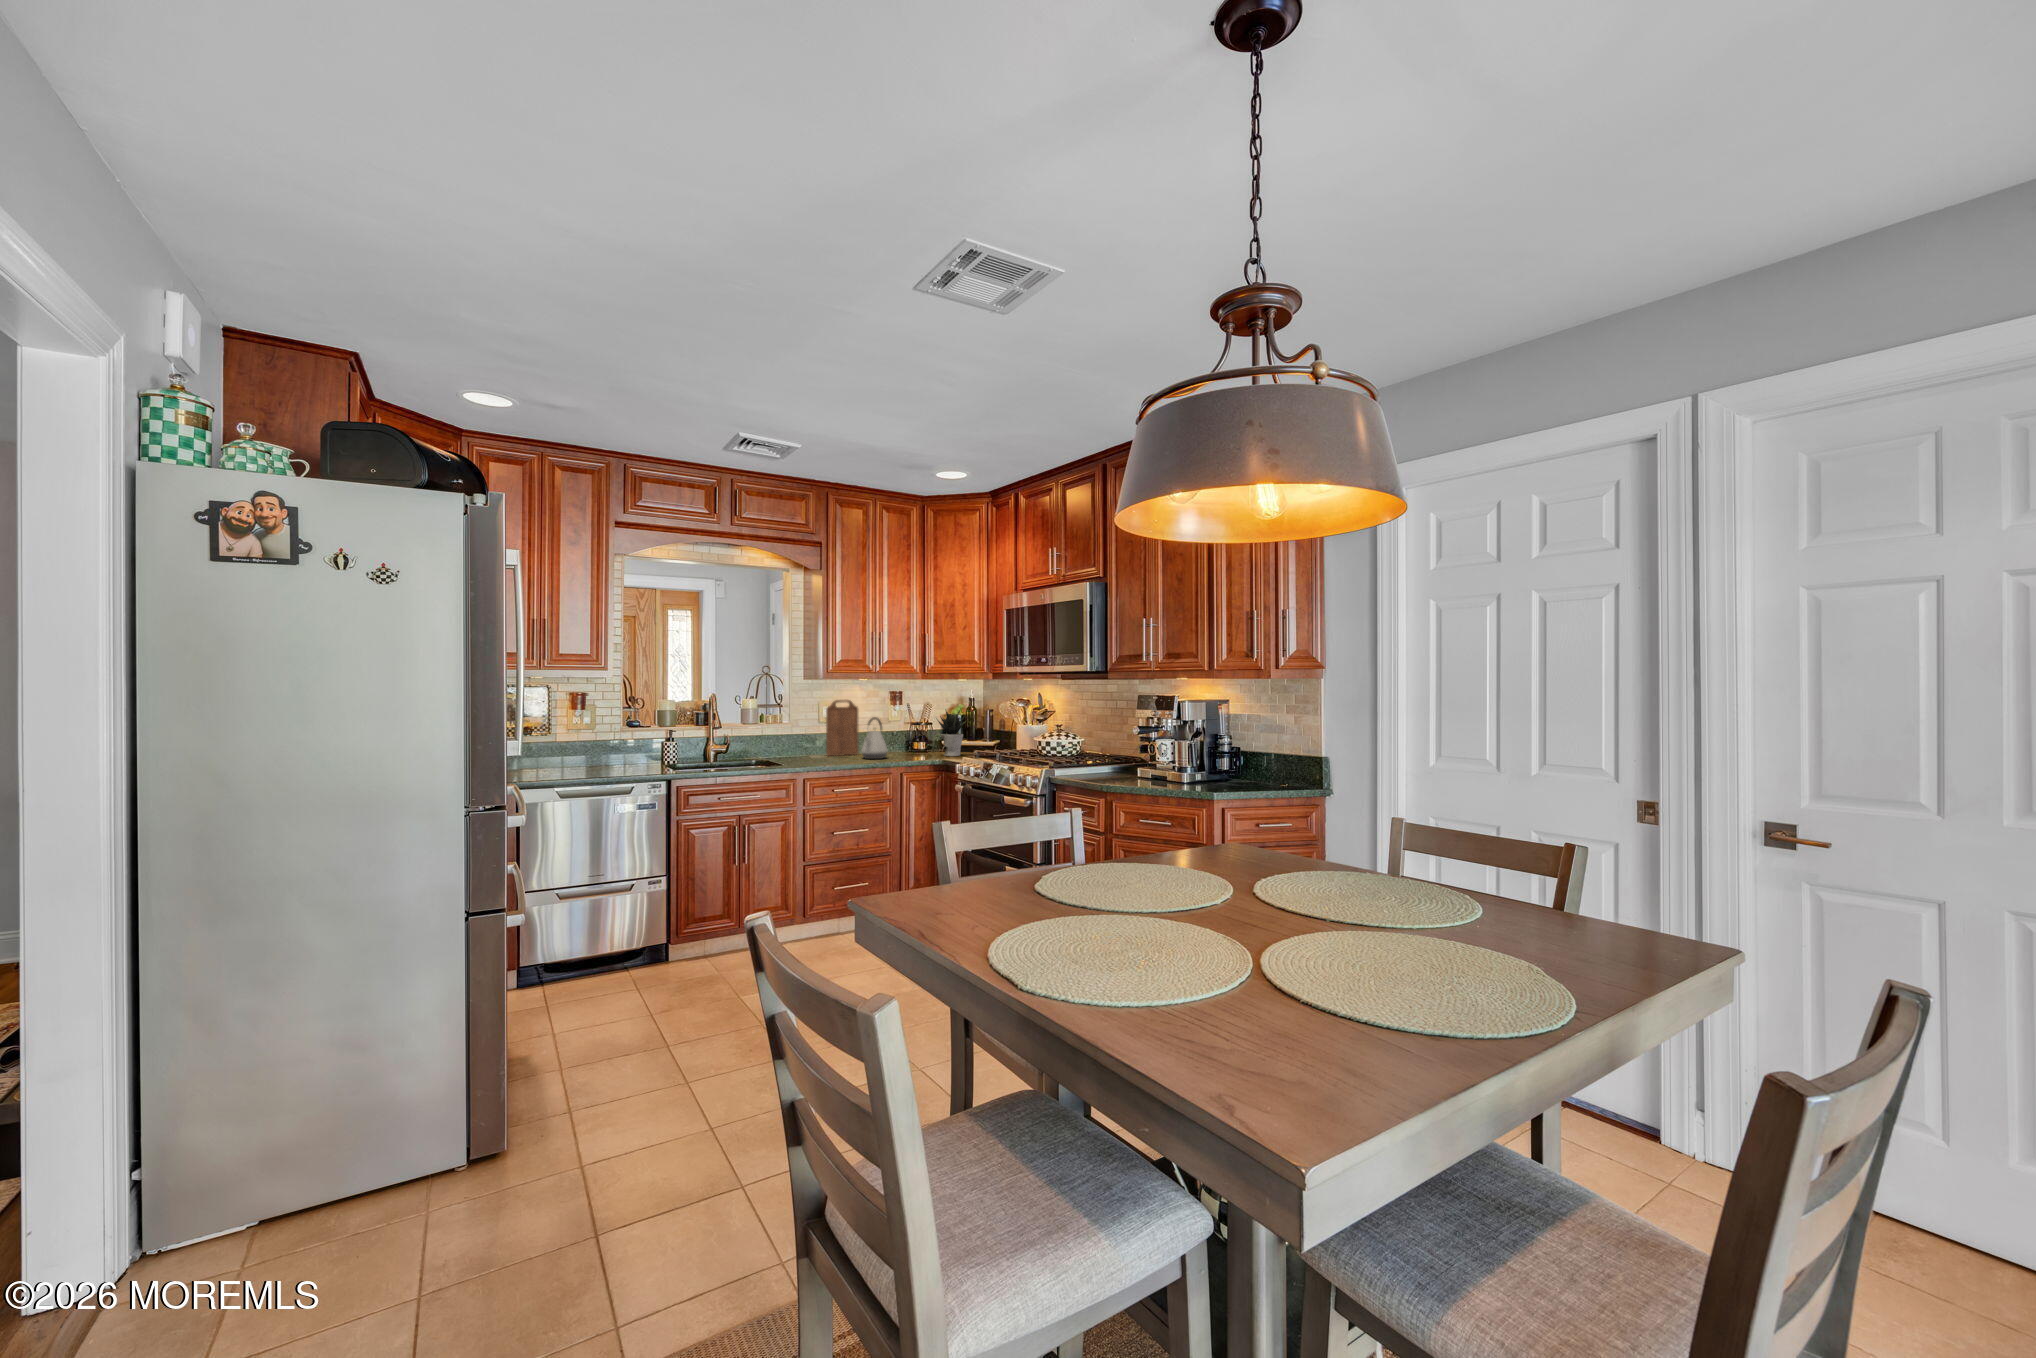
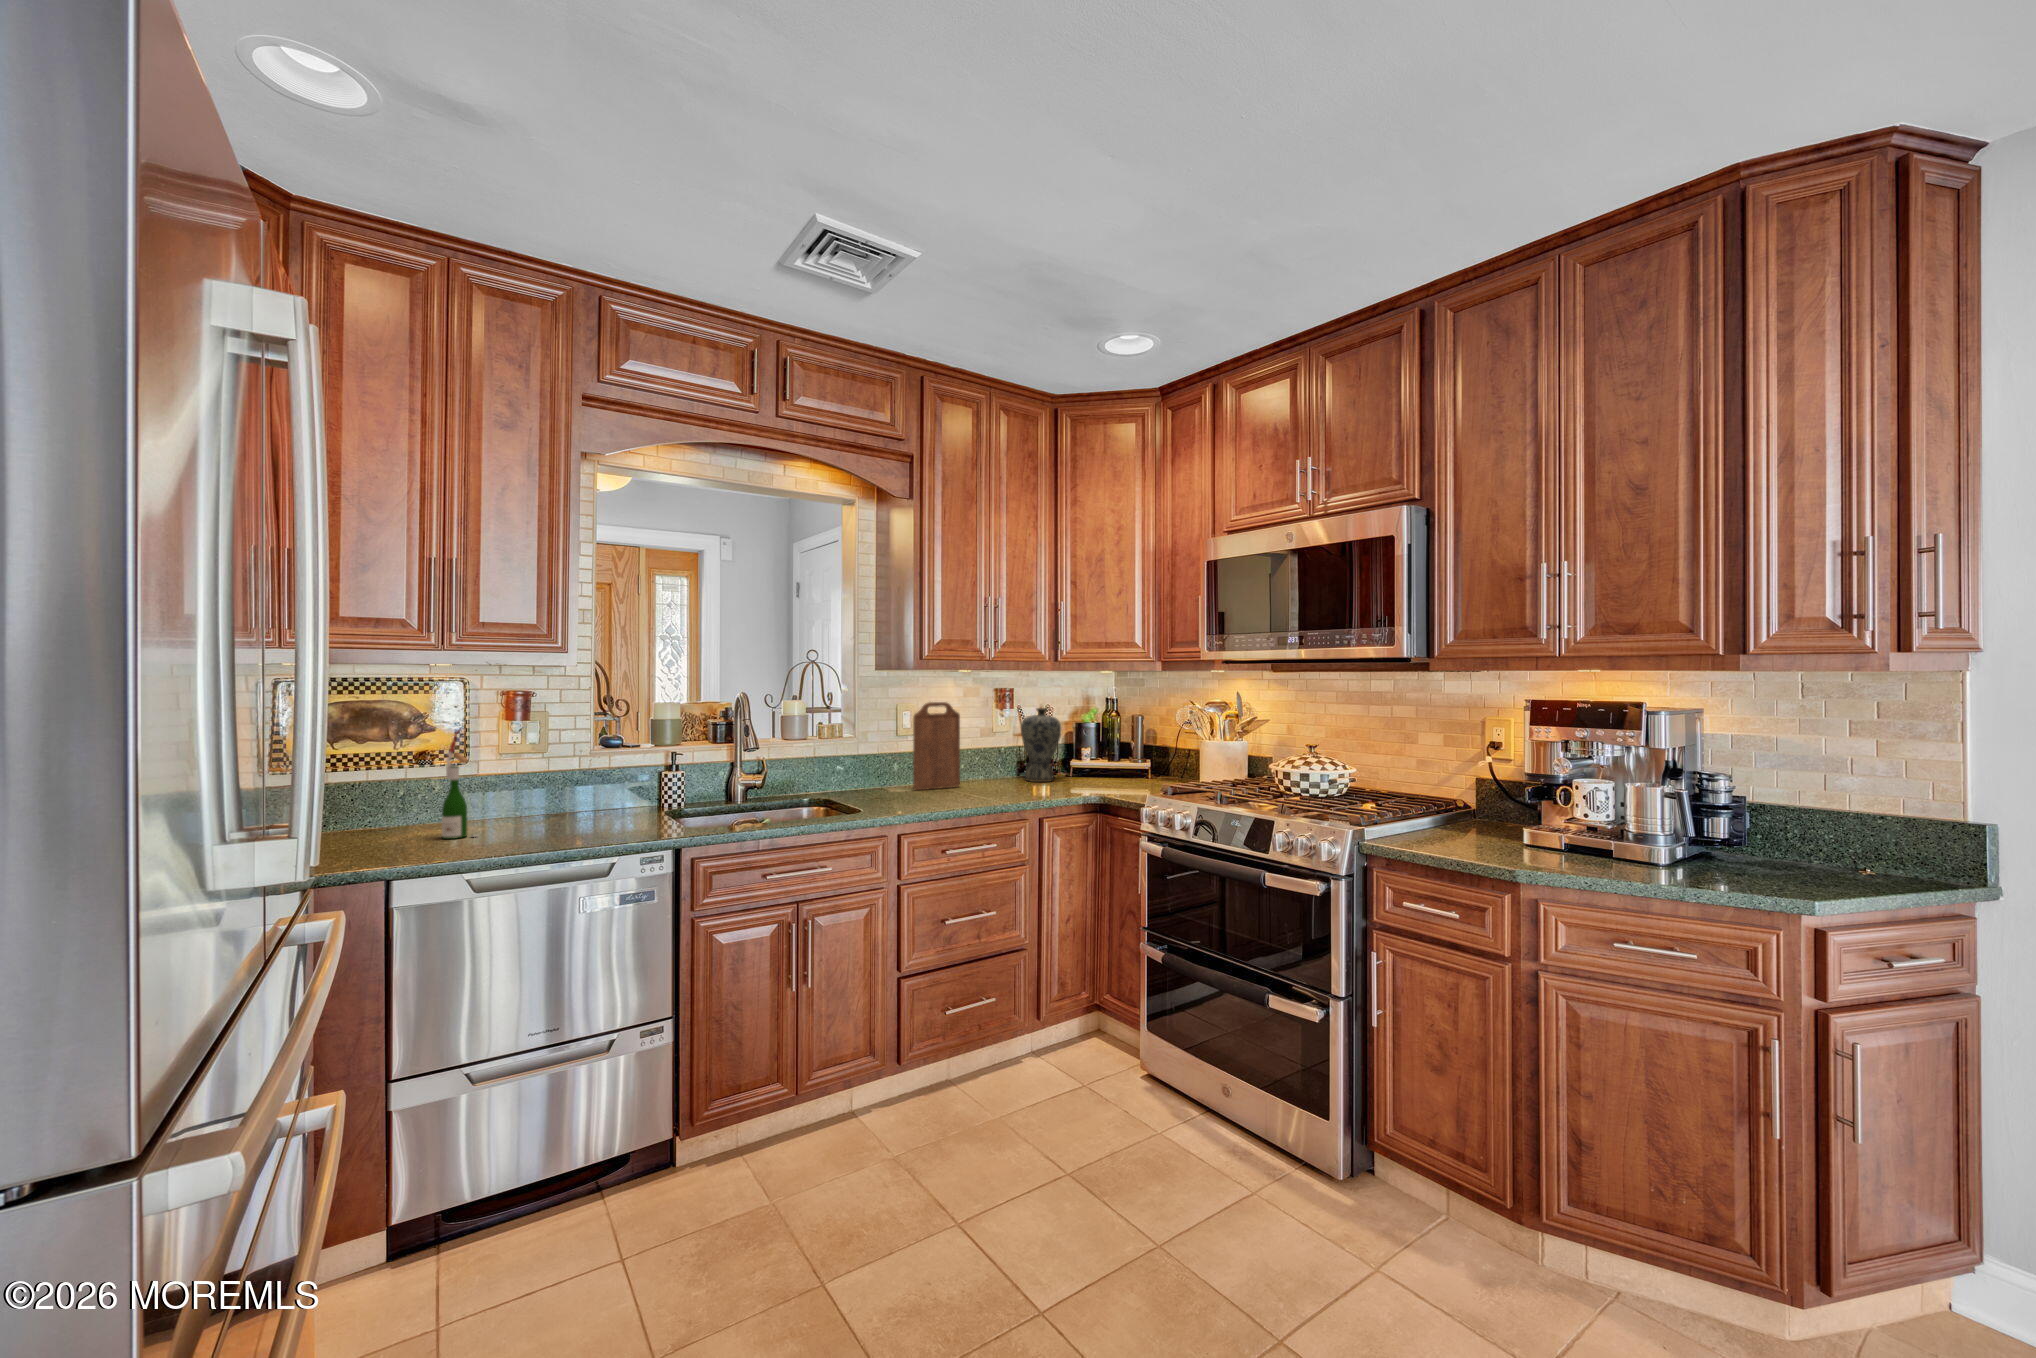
vase: none [904,704,931,753] -> present [1021,708,1061,782]
potted plant: present [936,708,966,756] -> none [1076,715,1124,789]
wine bottle: none [540,713,559,774] -> present [442,730,477,839]
kettle: present [862,717,887,759] -> none [973,730,1014,797]

